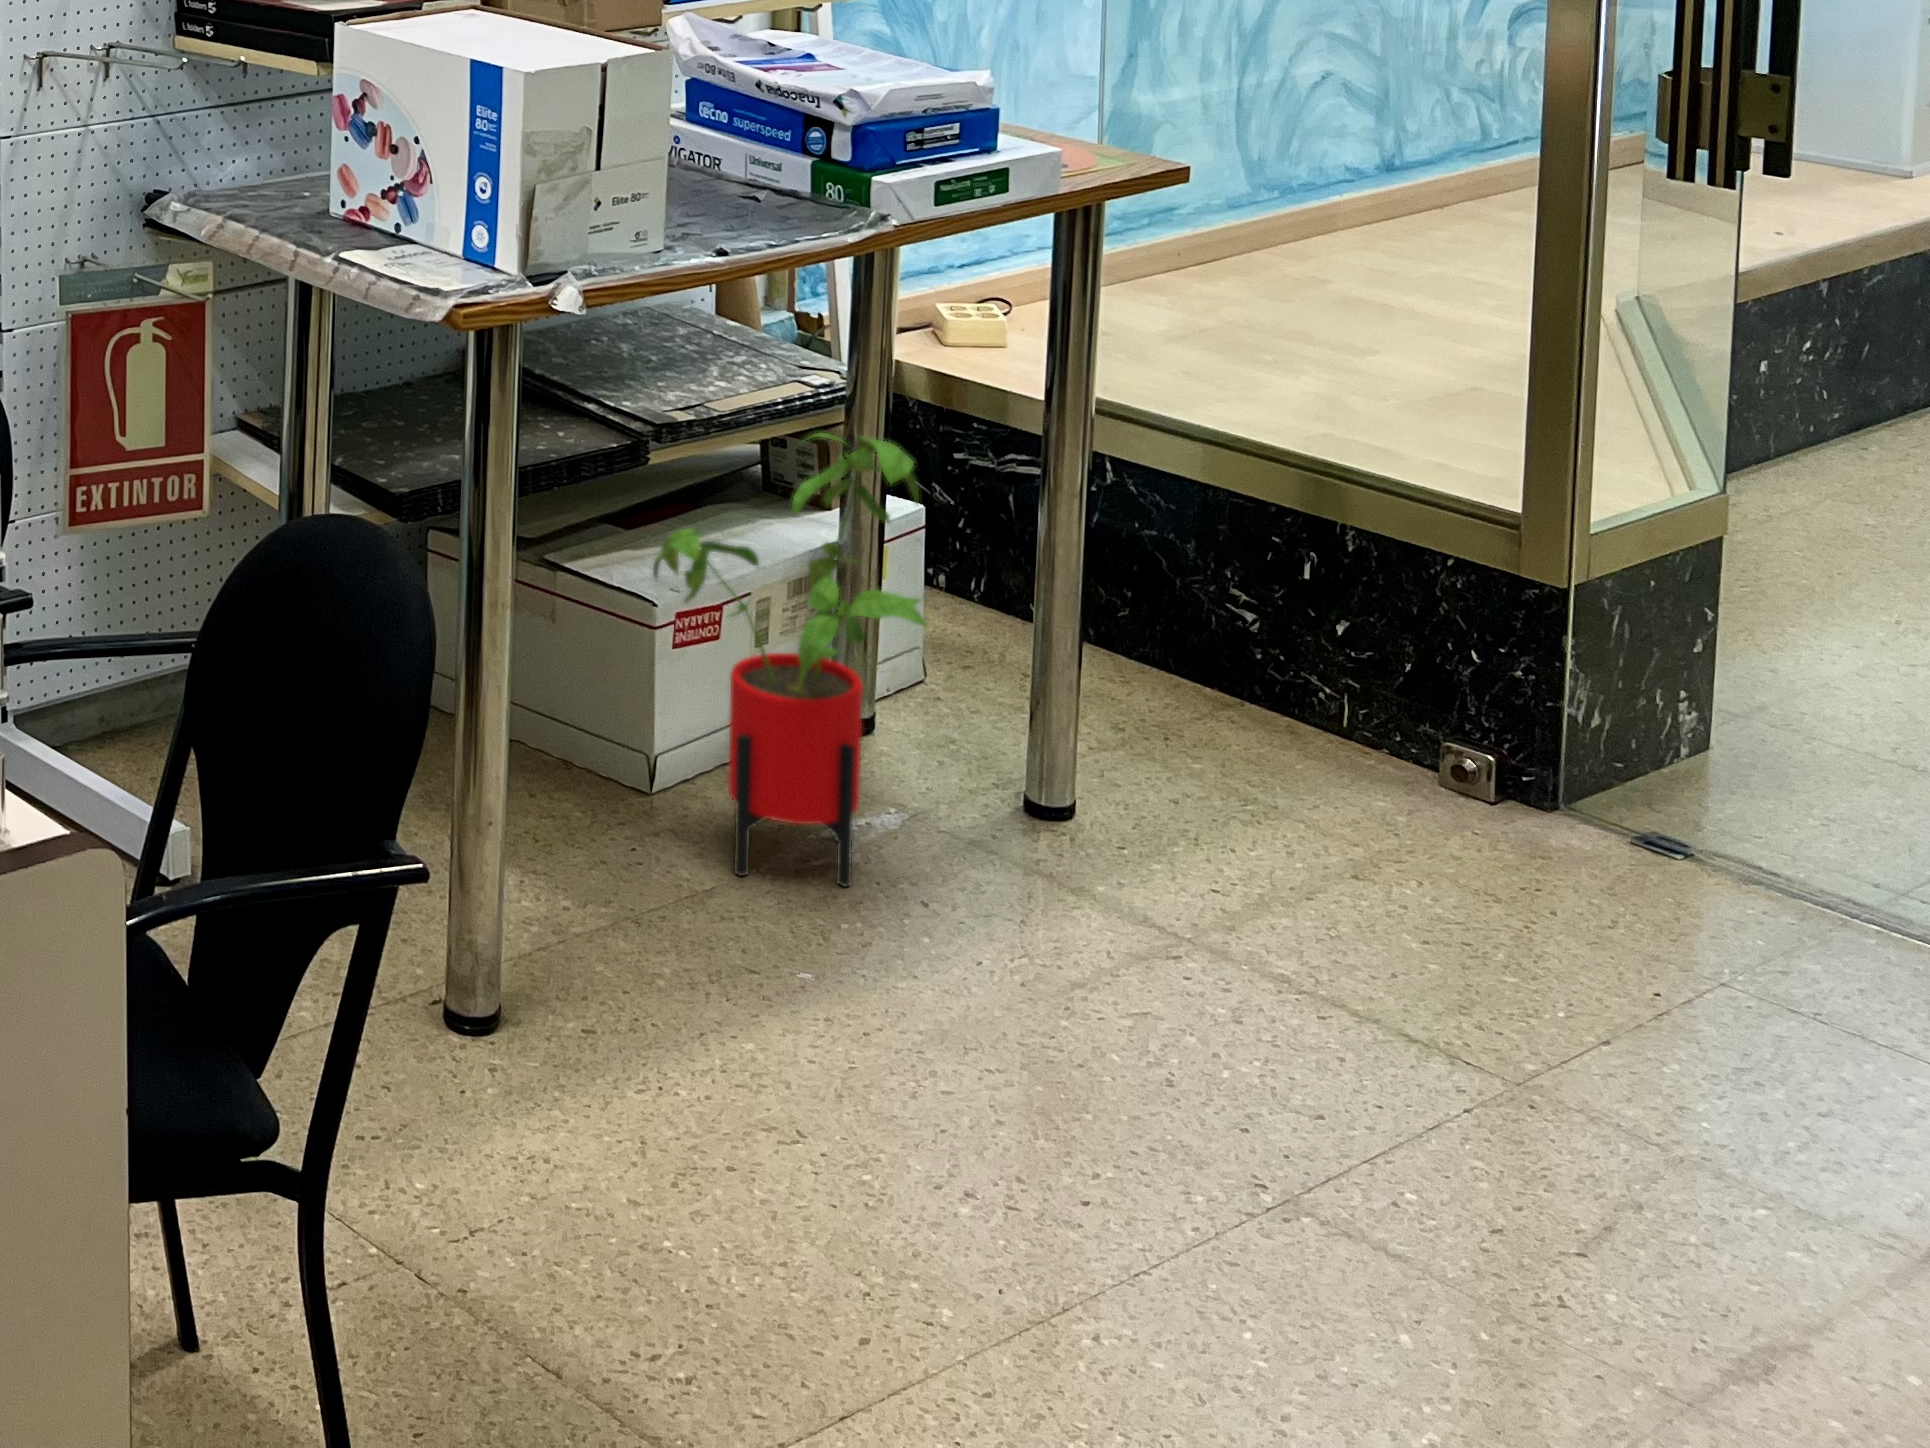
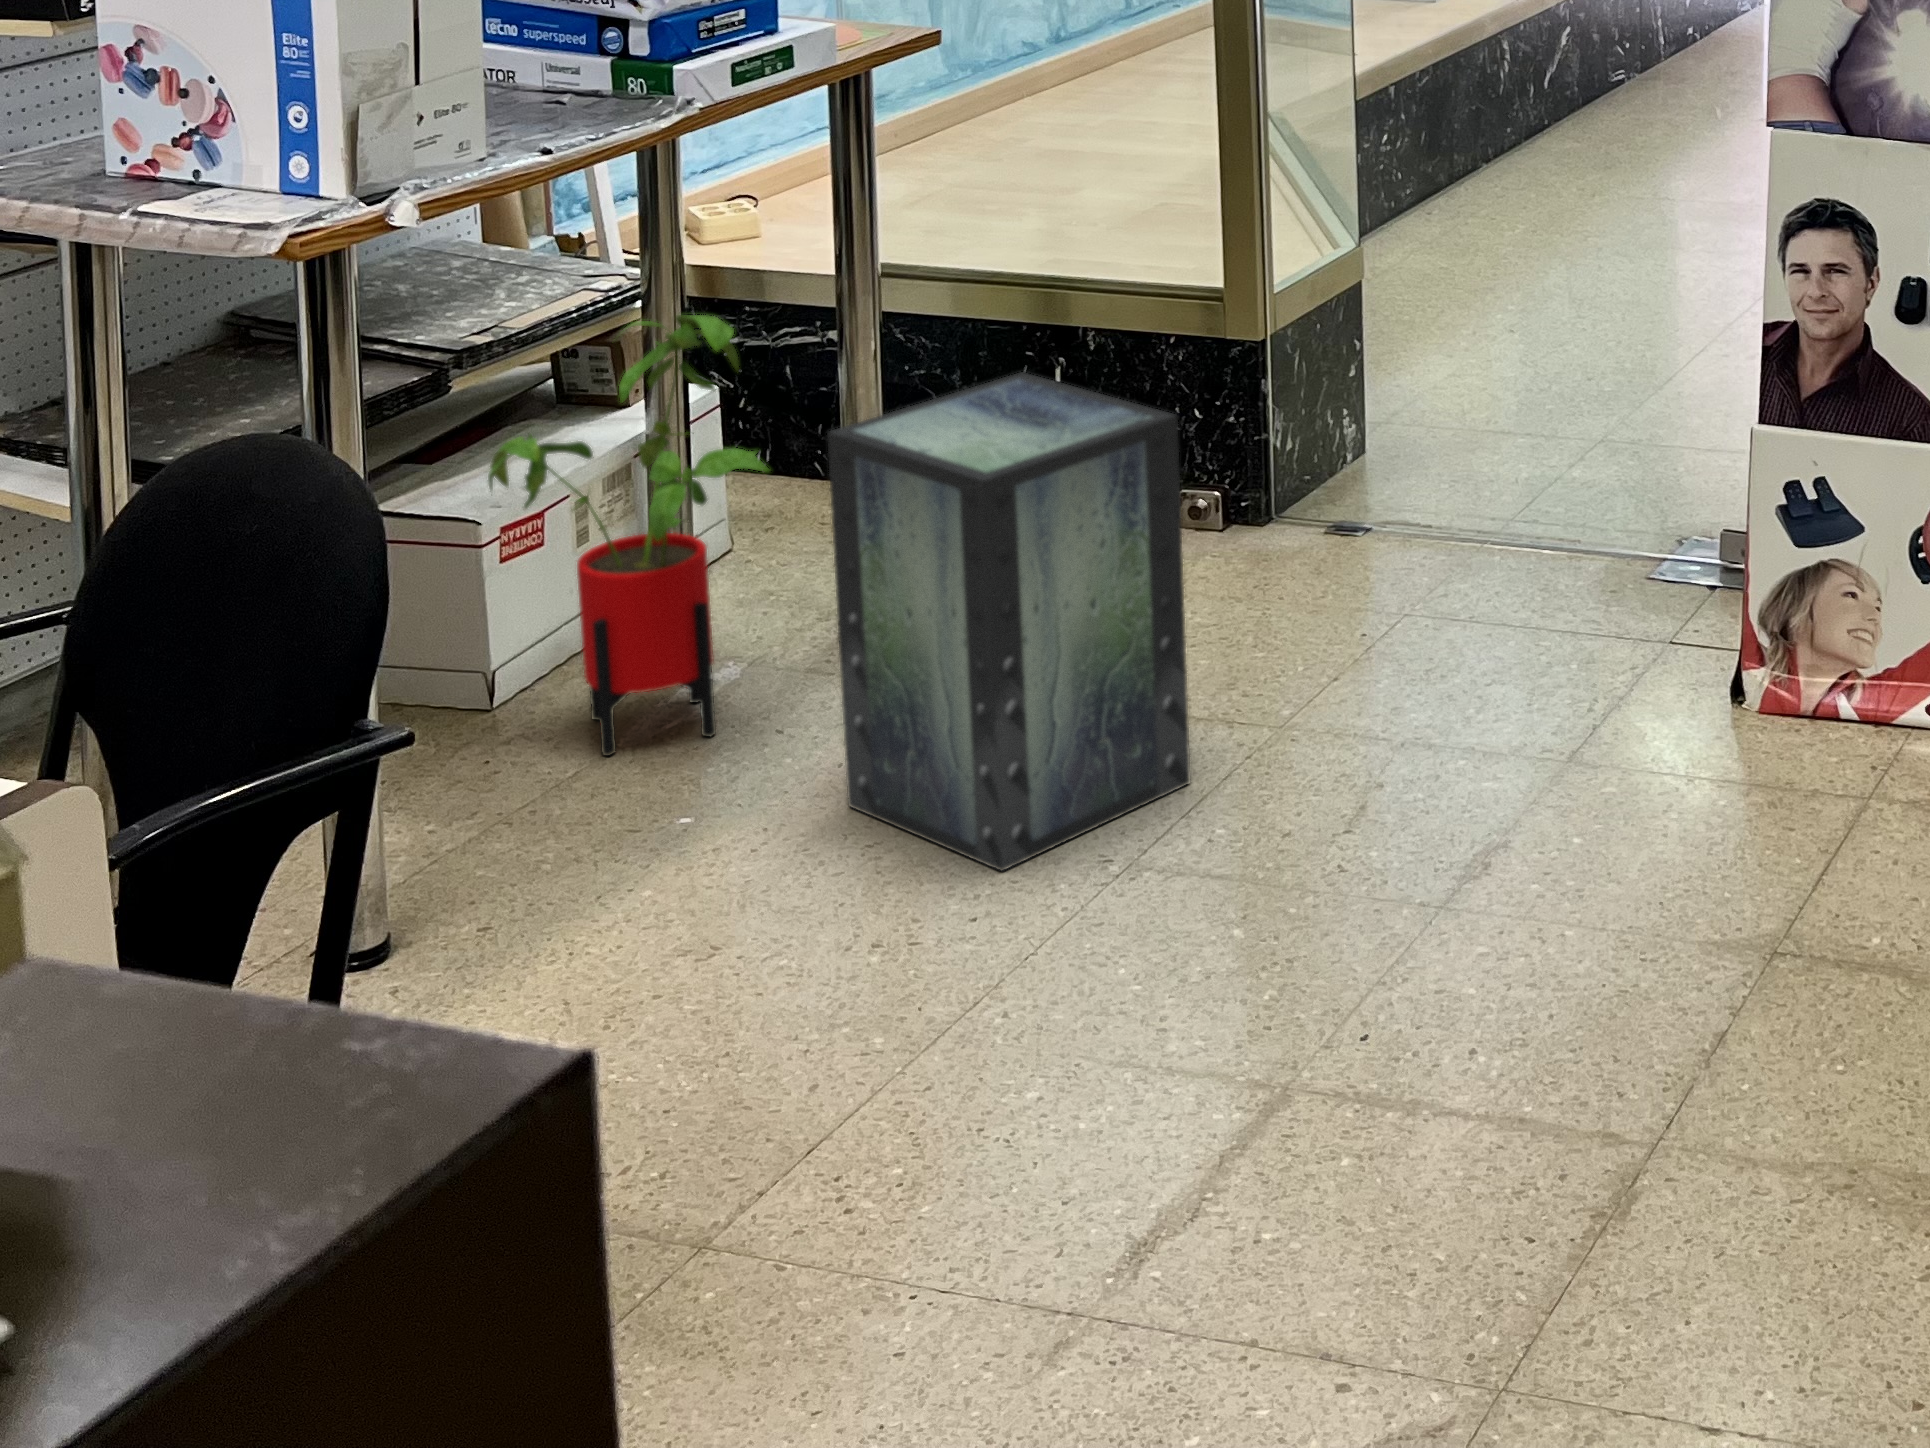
storage box: none [964,584,1395,1160] -> present [827,372,1191,871]

